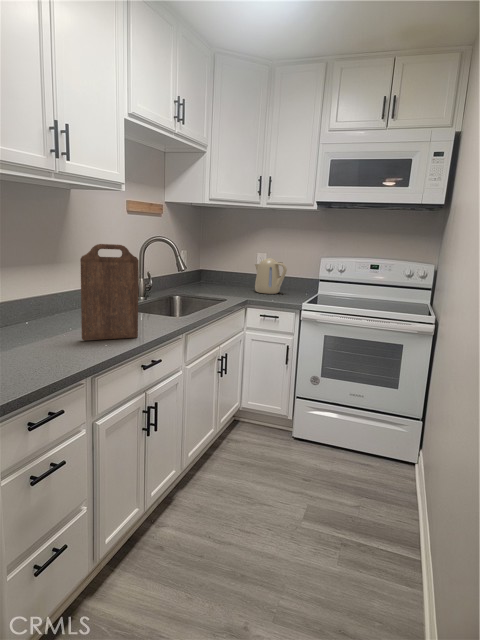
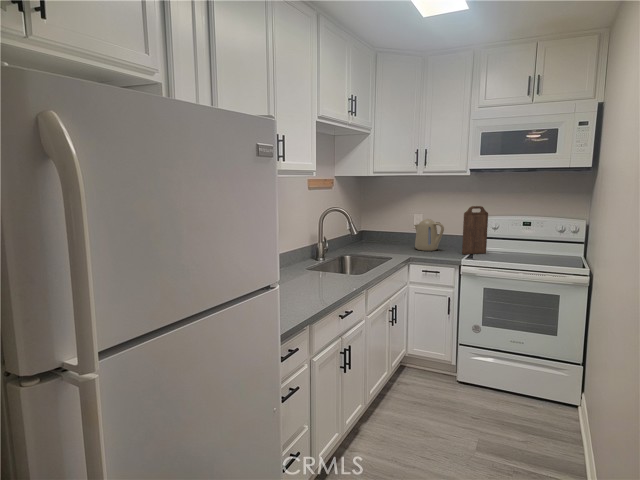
cutting board: present [80,244,139,340] -> present [462,206,488,254]

